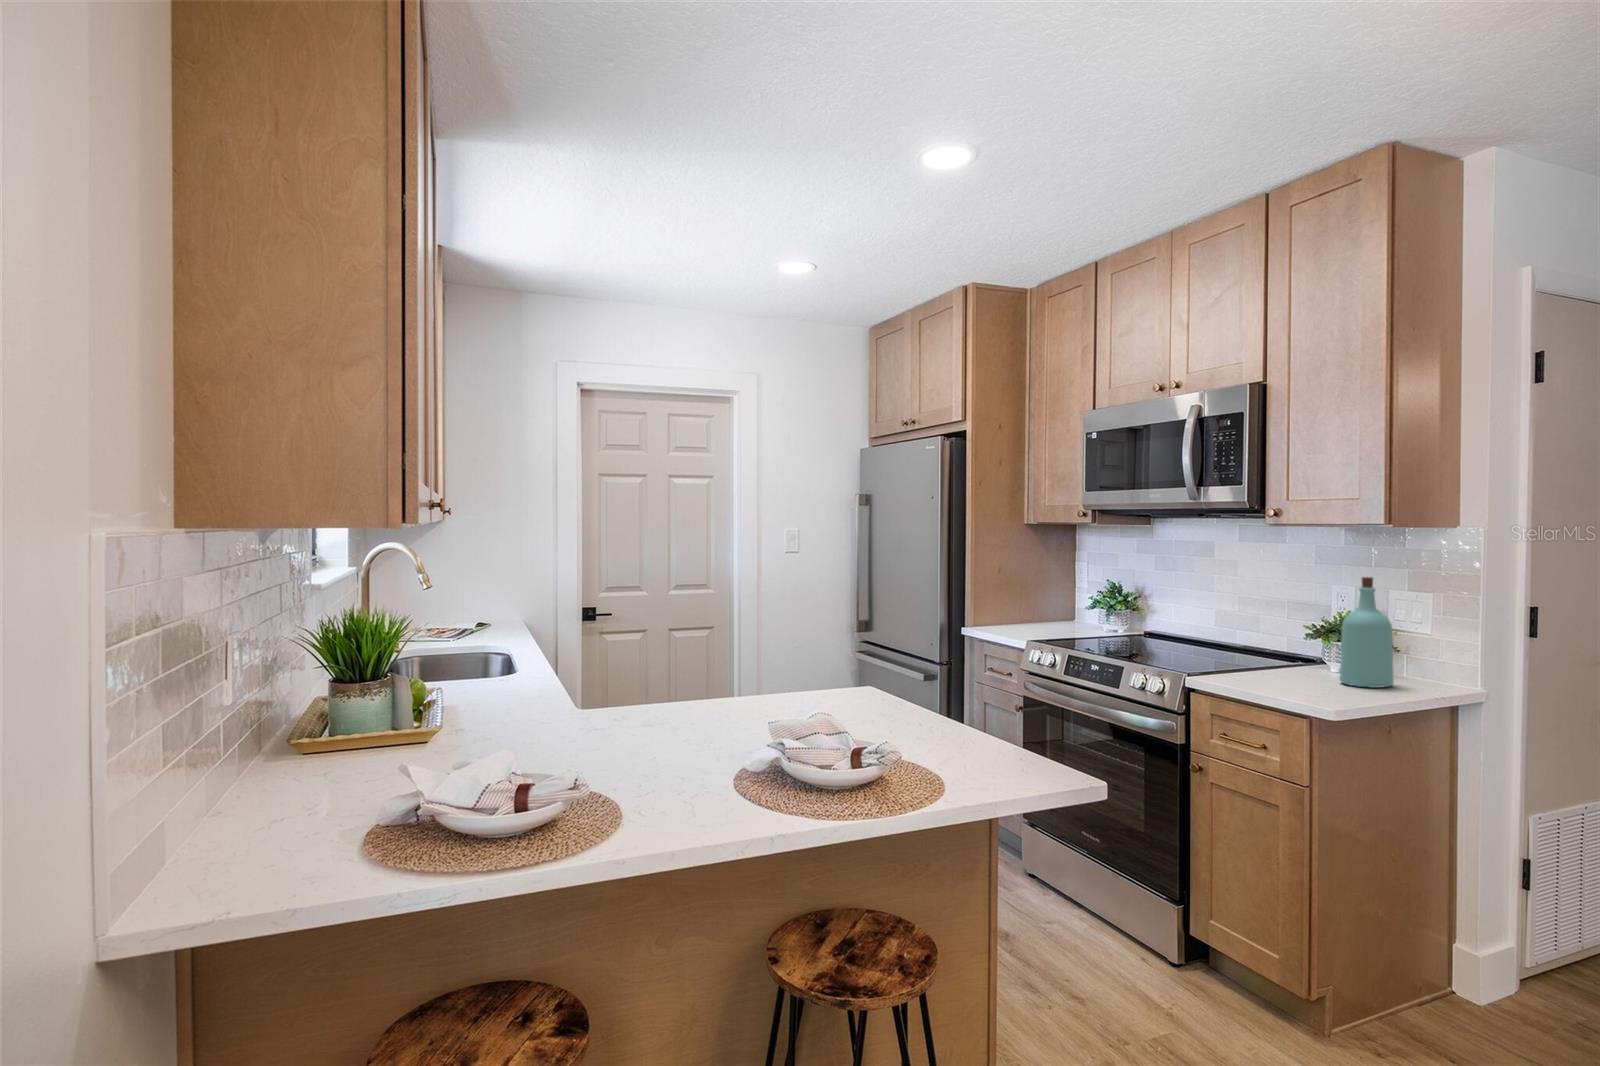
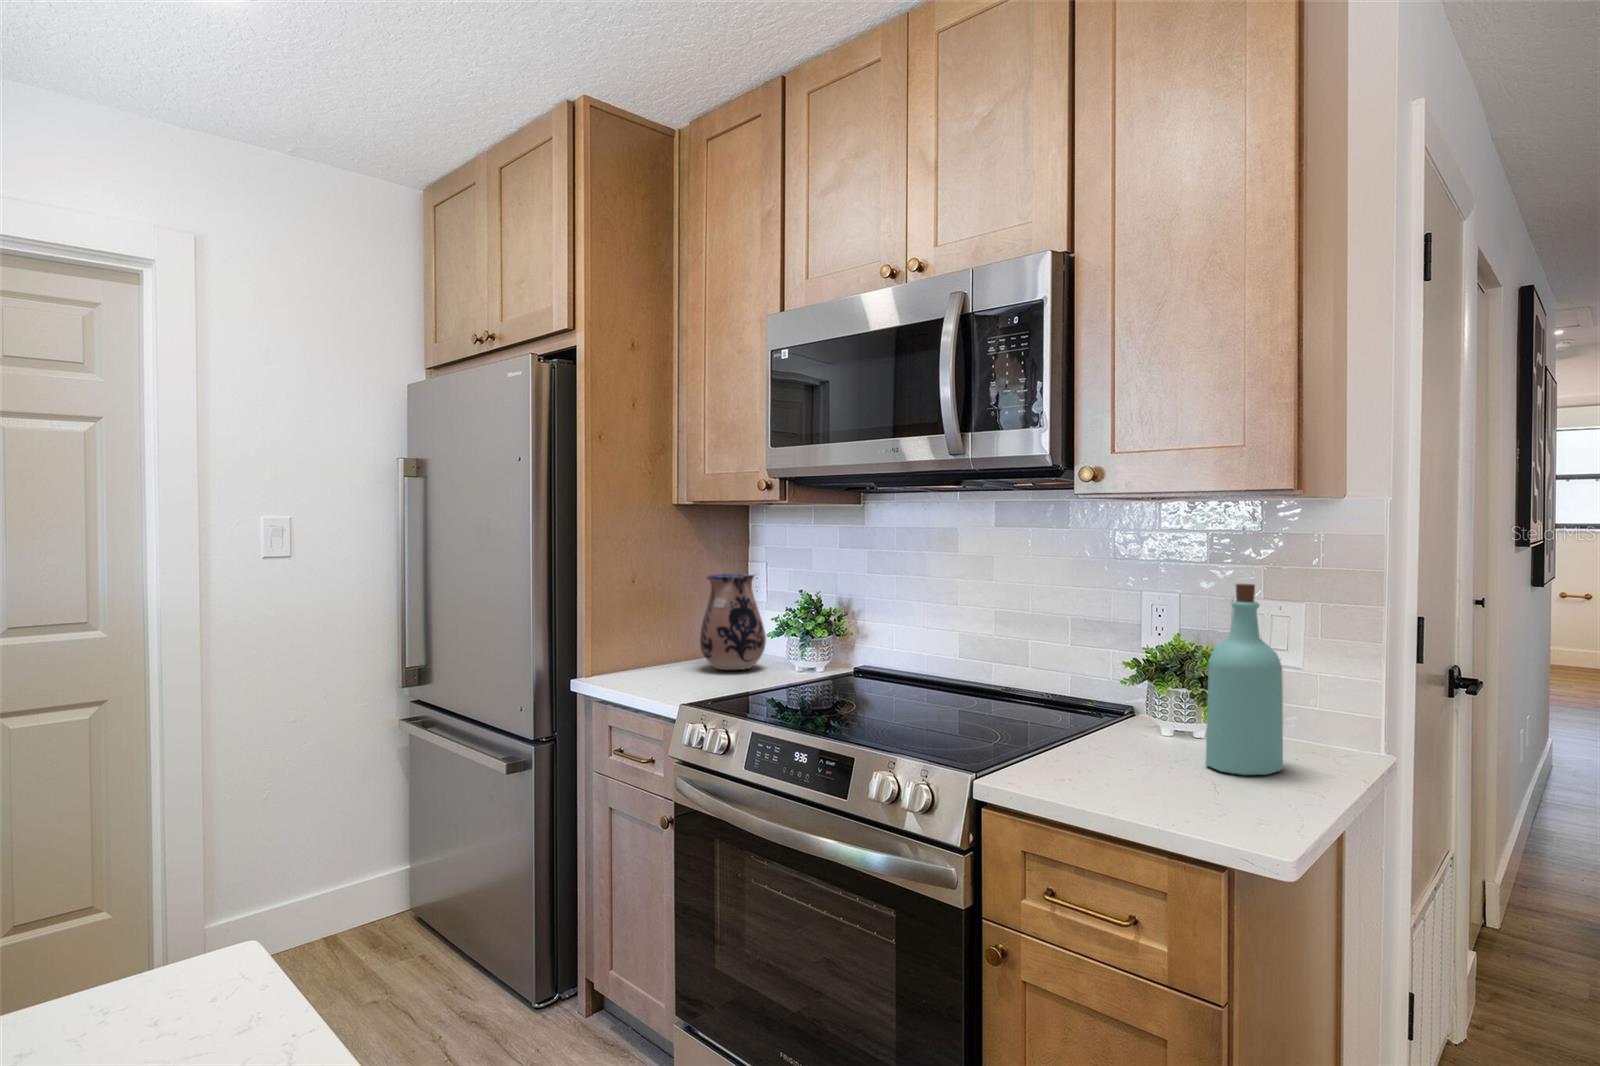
ceramic pitcher: none [1041,568,1084,629] -> present [700,574,766,670]

